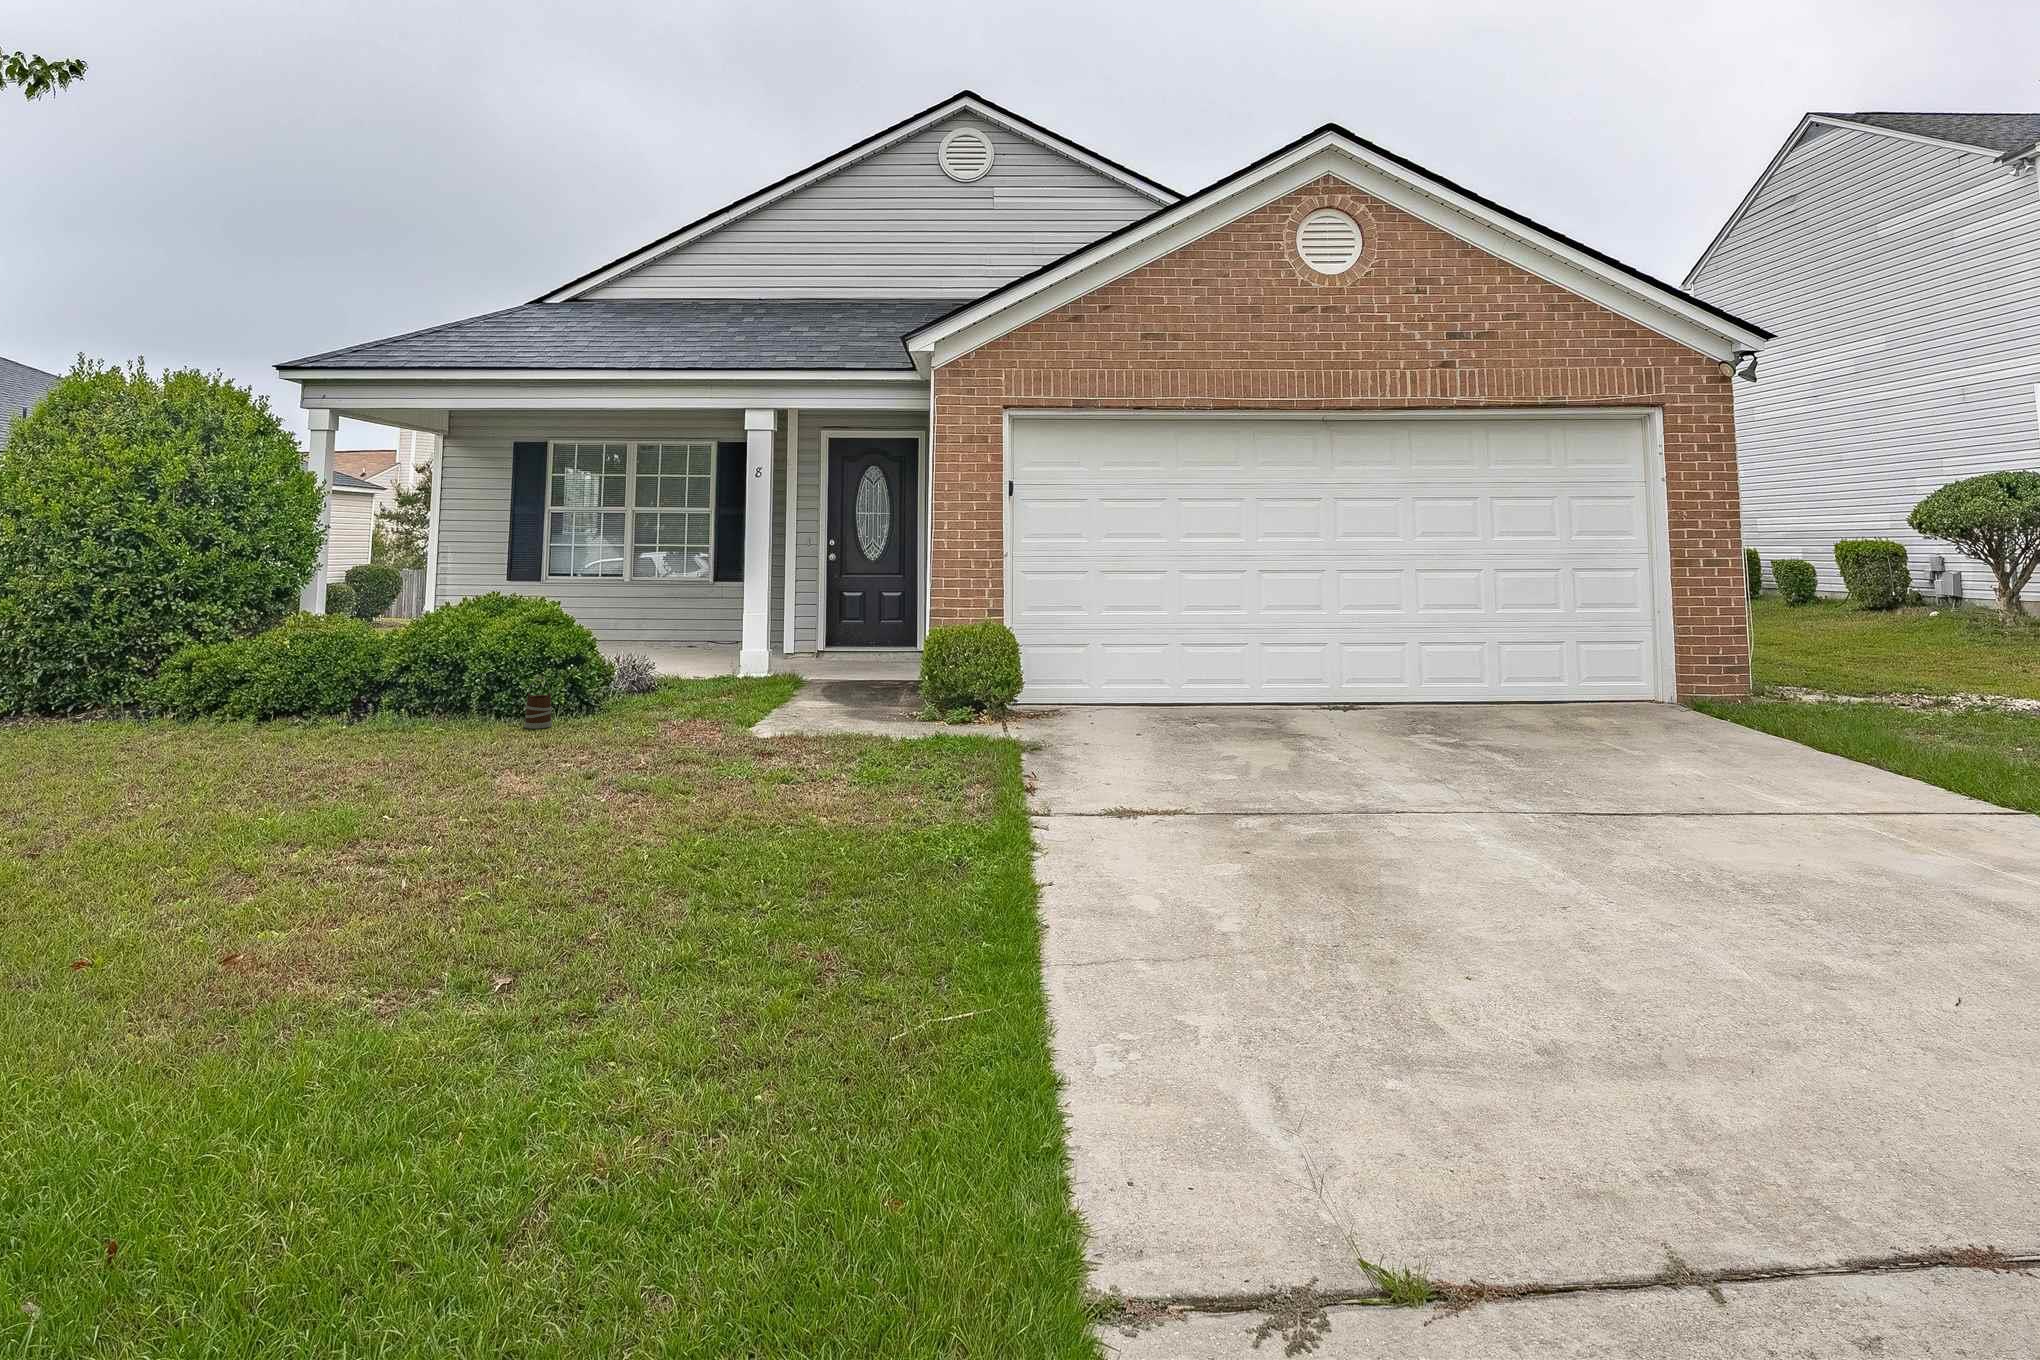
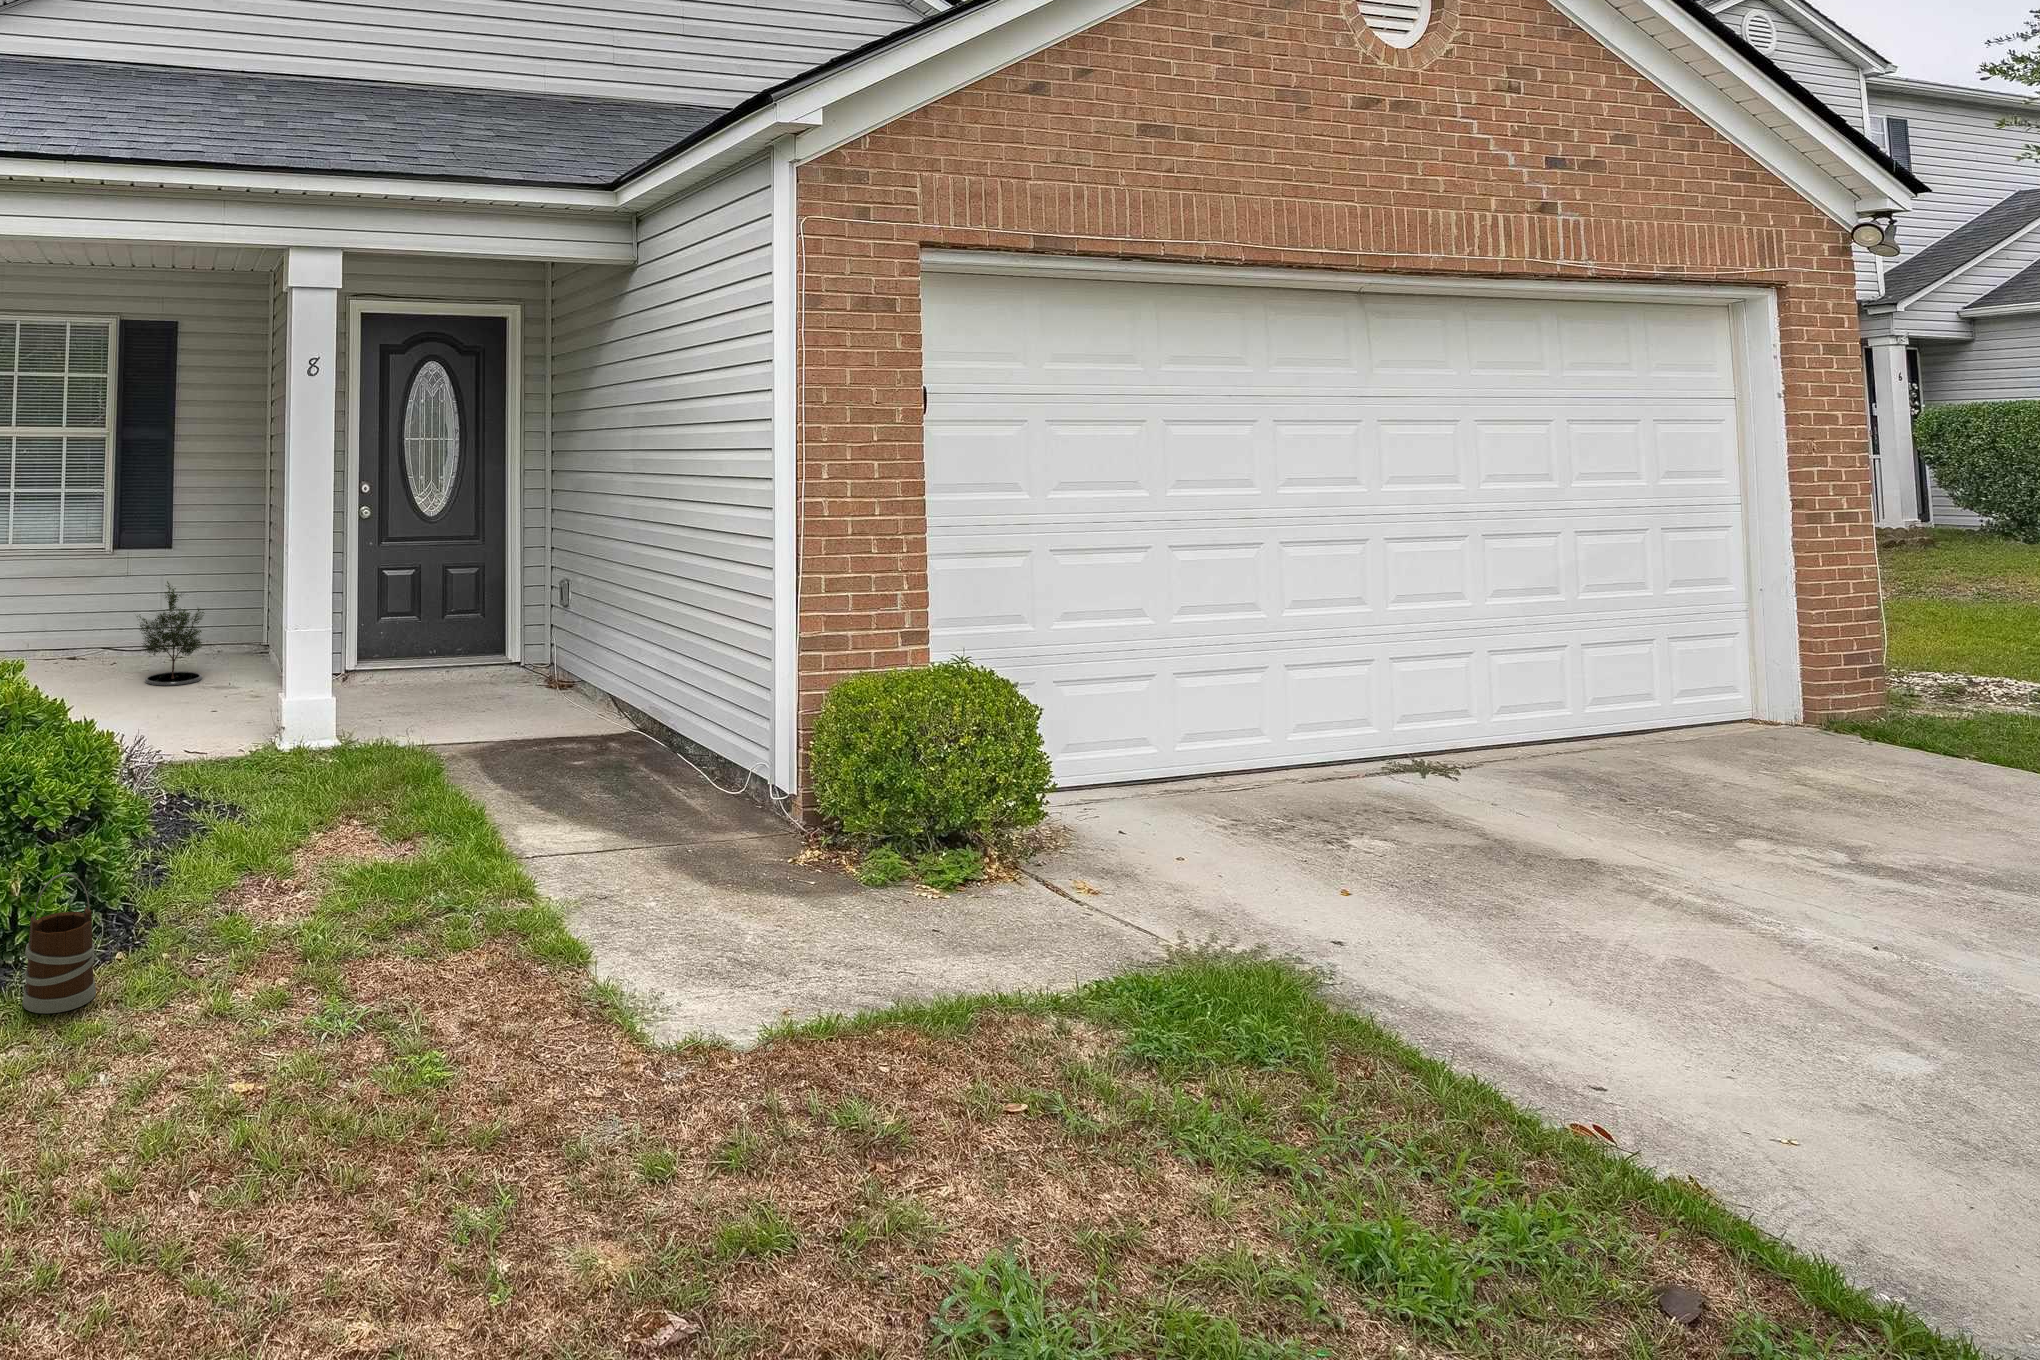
potted tree: none [684,595,723,654] -> present [137,581,204,686]

